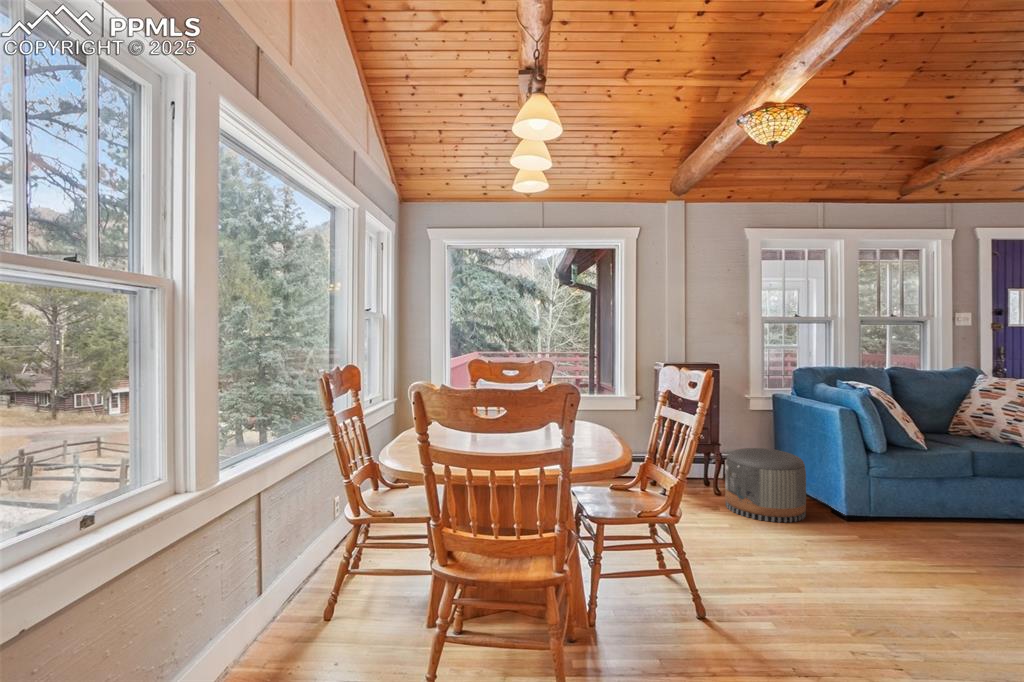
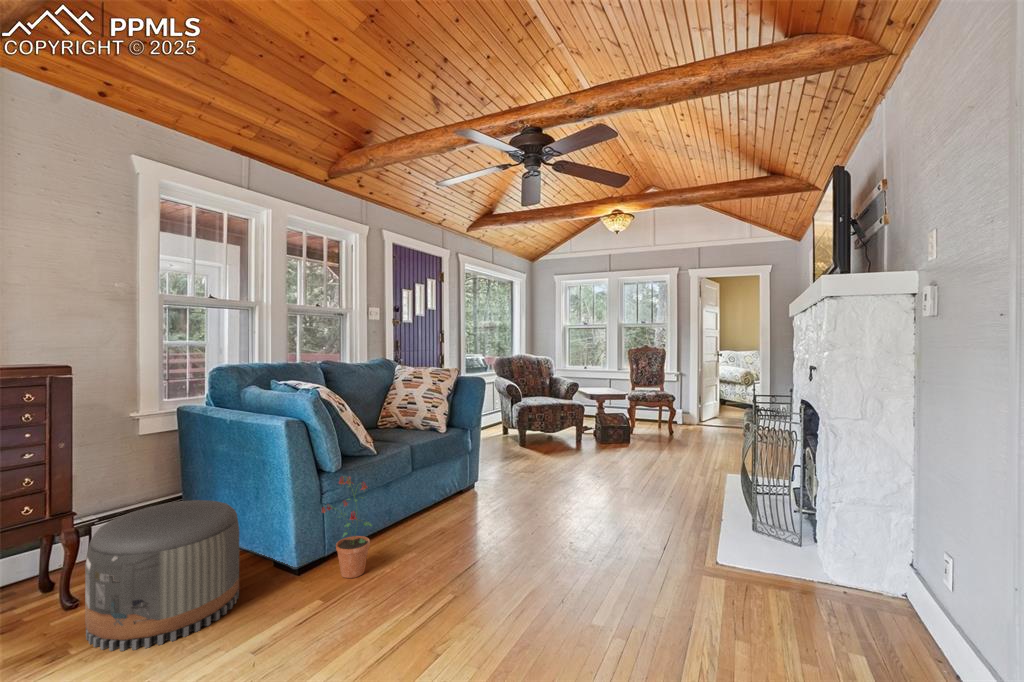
potted plant: none [866,458,914,537] -> present [322,476,372,578]

